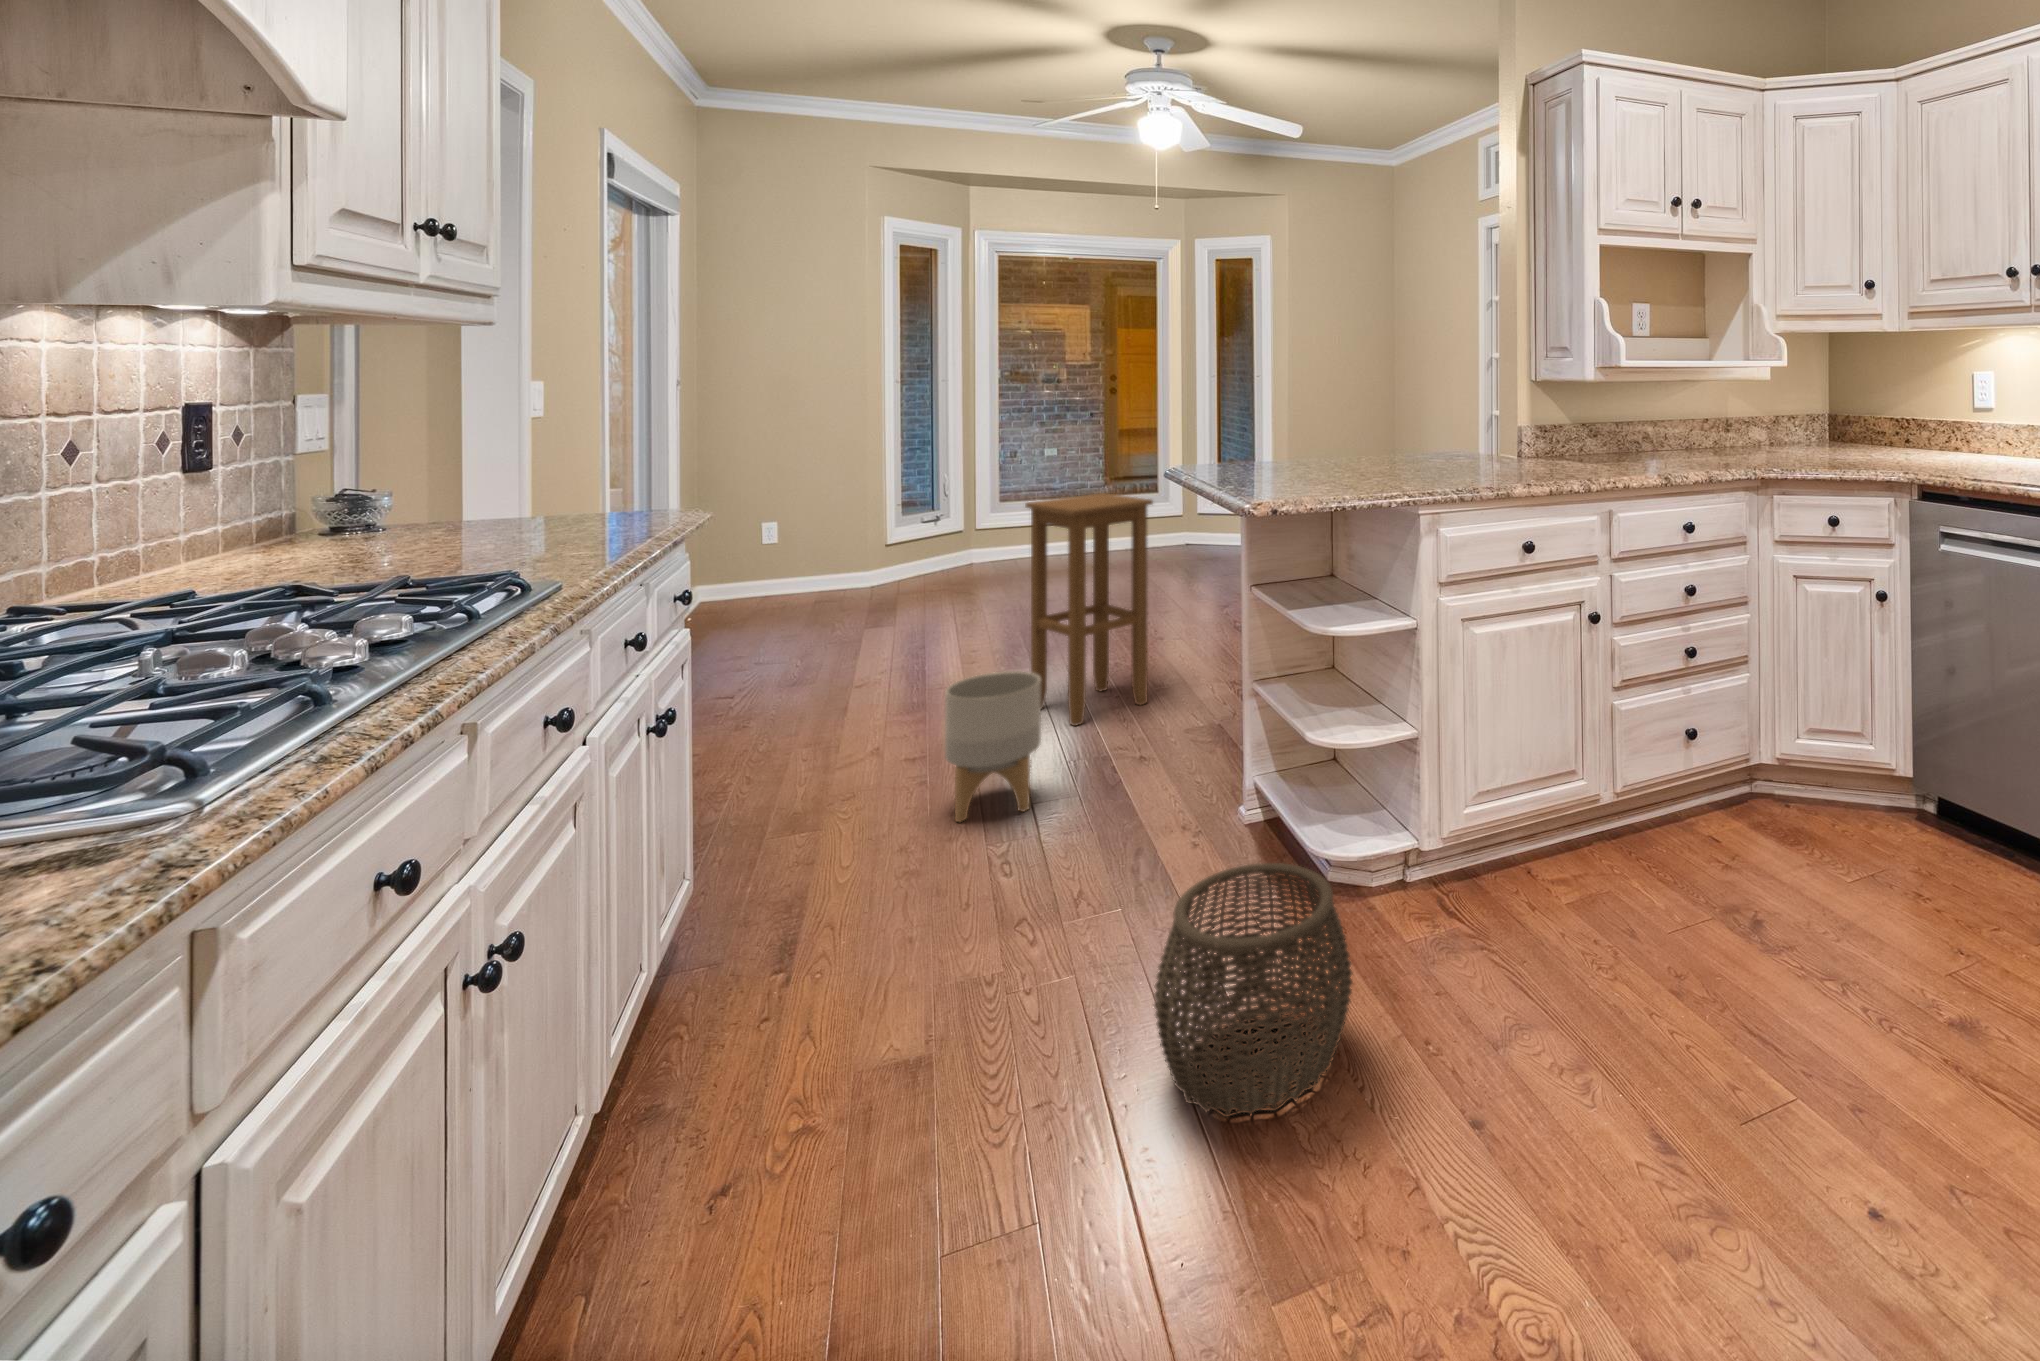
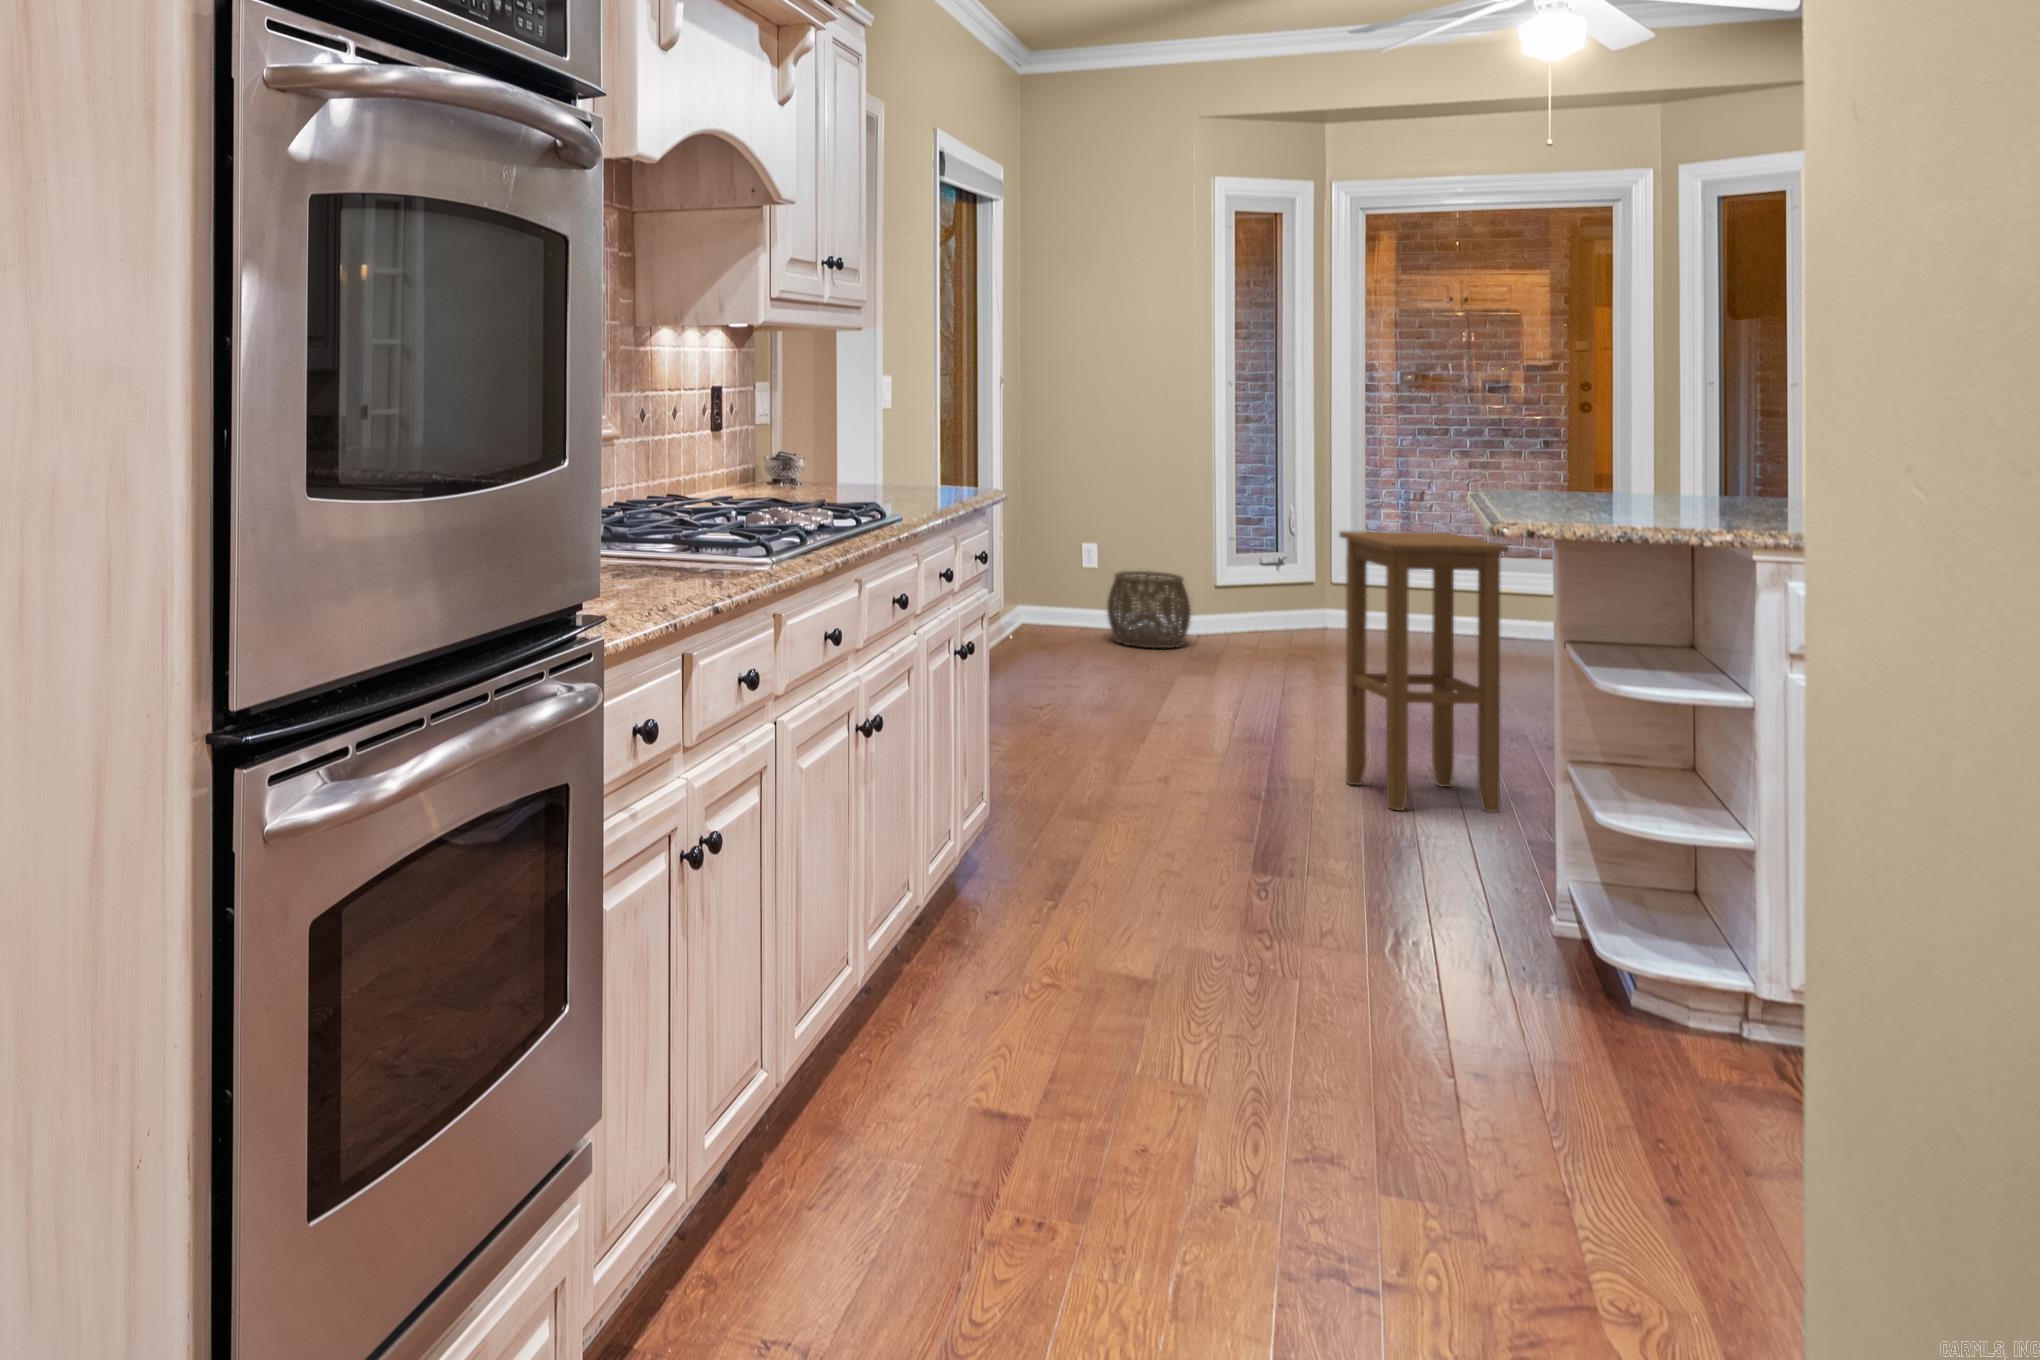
planter: present [945,671,1041,822] -> none [1222,707,1327,865]
woven basket: present [1154,863,1352,1117] -> present [1107,571,1191,649]

